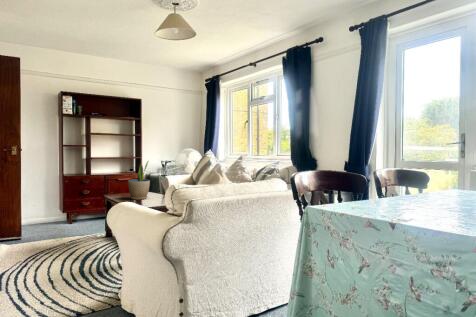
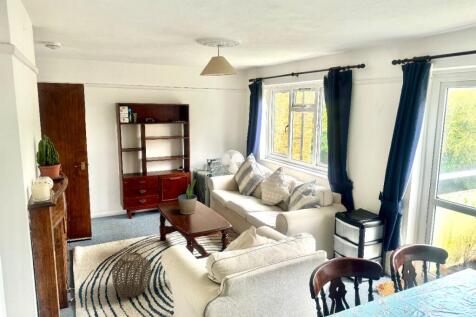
woven basket: none [45,228,94,280] -> present [112,252,151,297]

